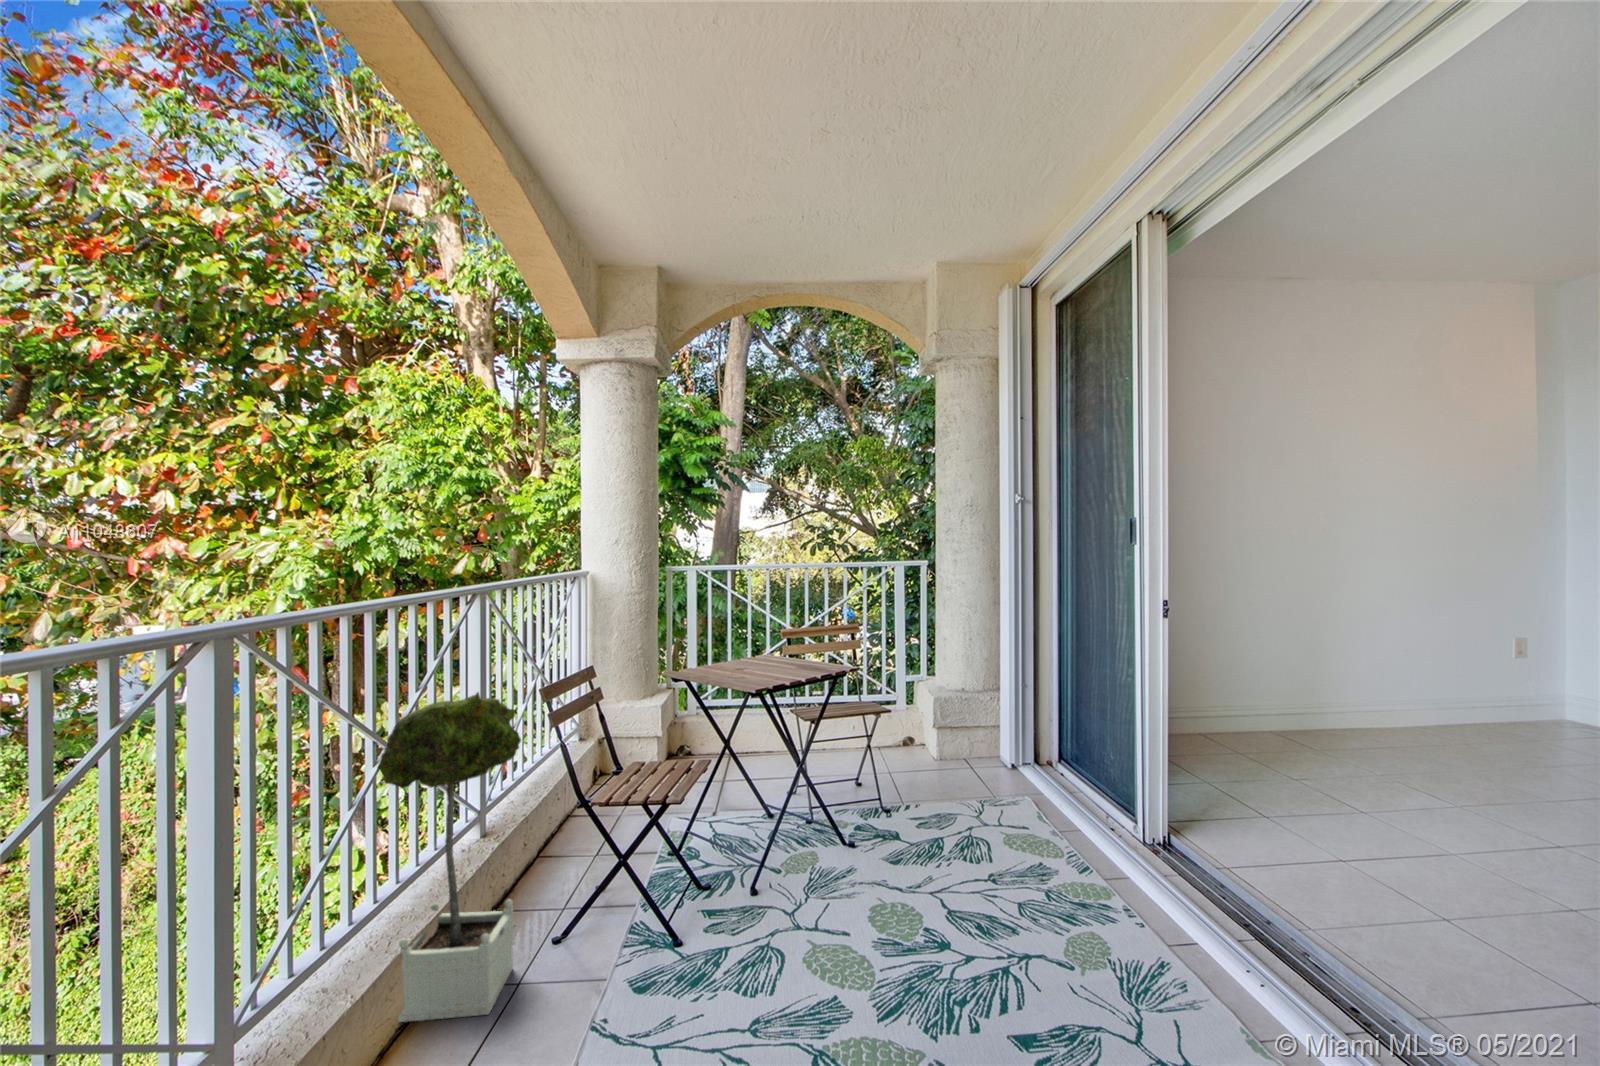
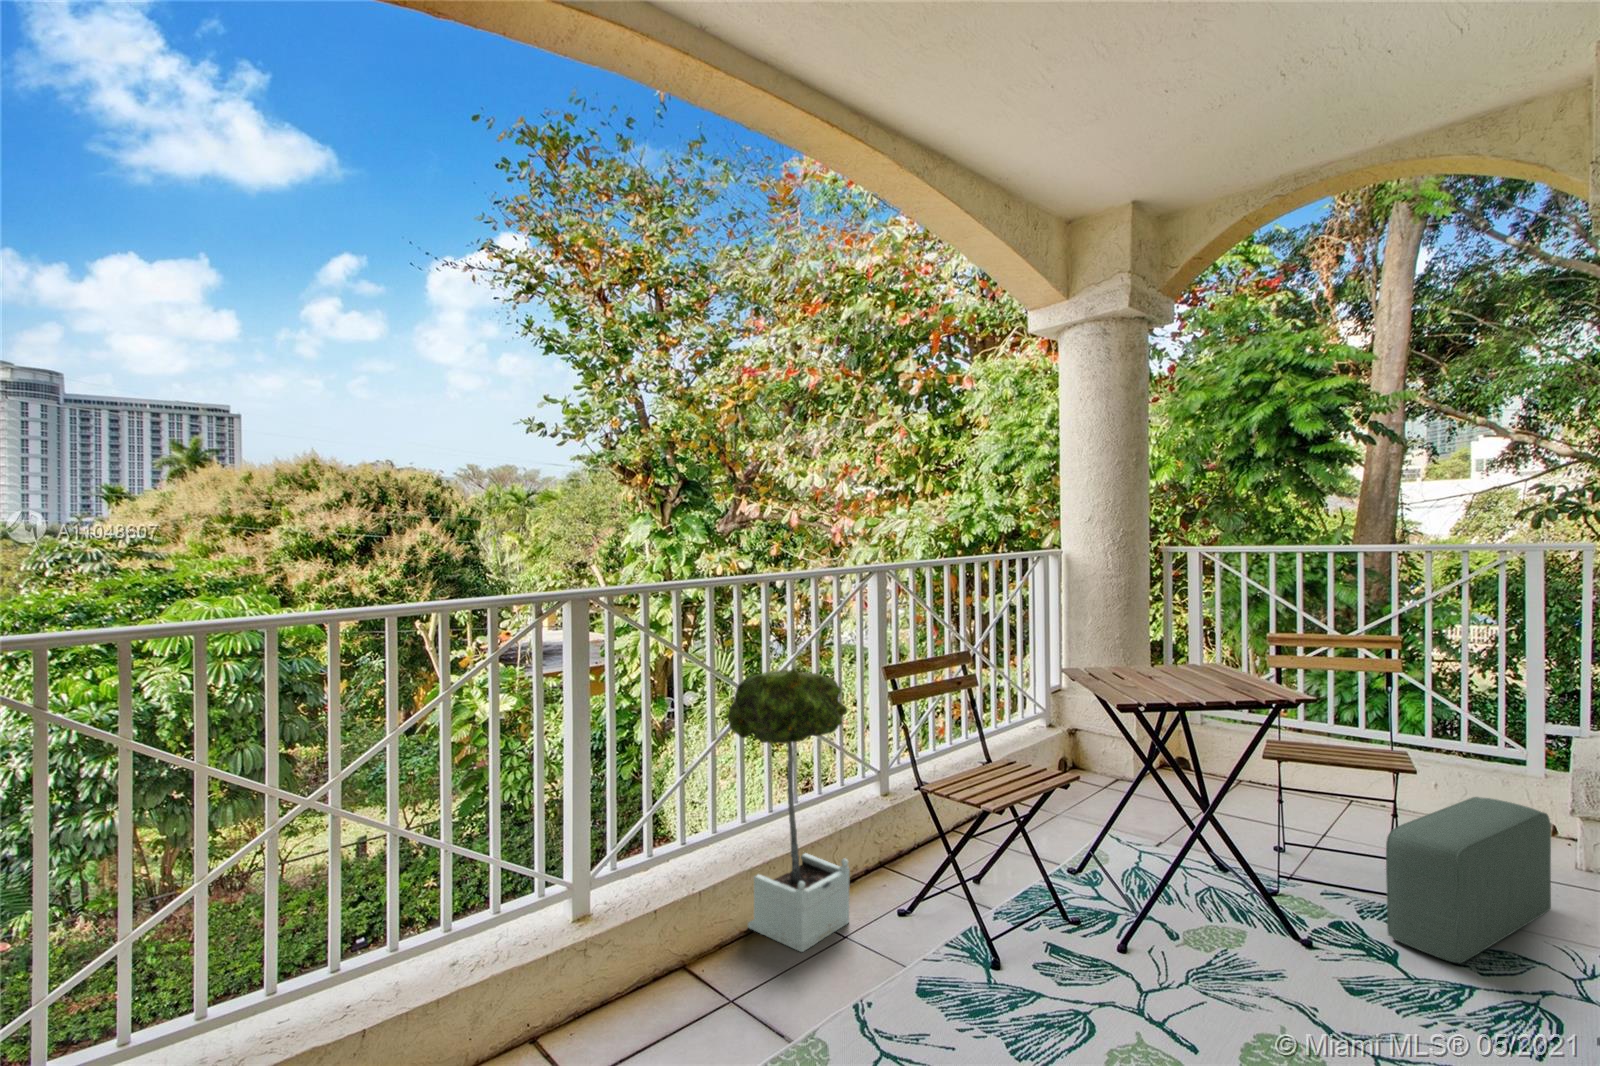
pouf: none [883,722,939,828] -> present [1386,797,1551,963]

